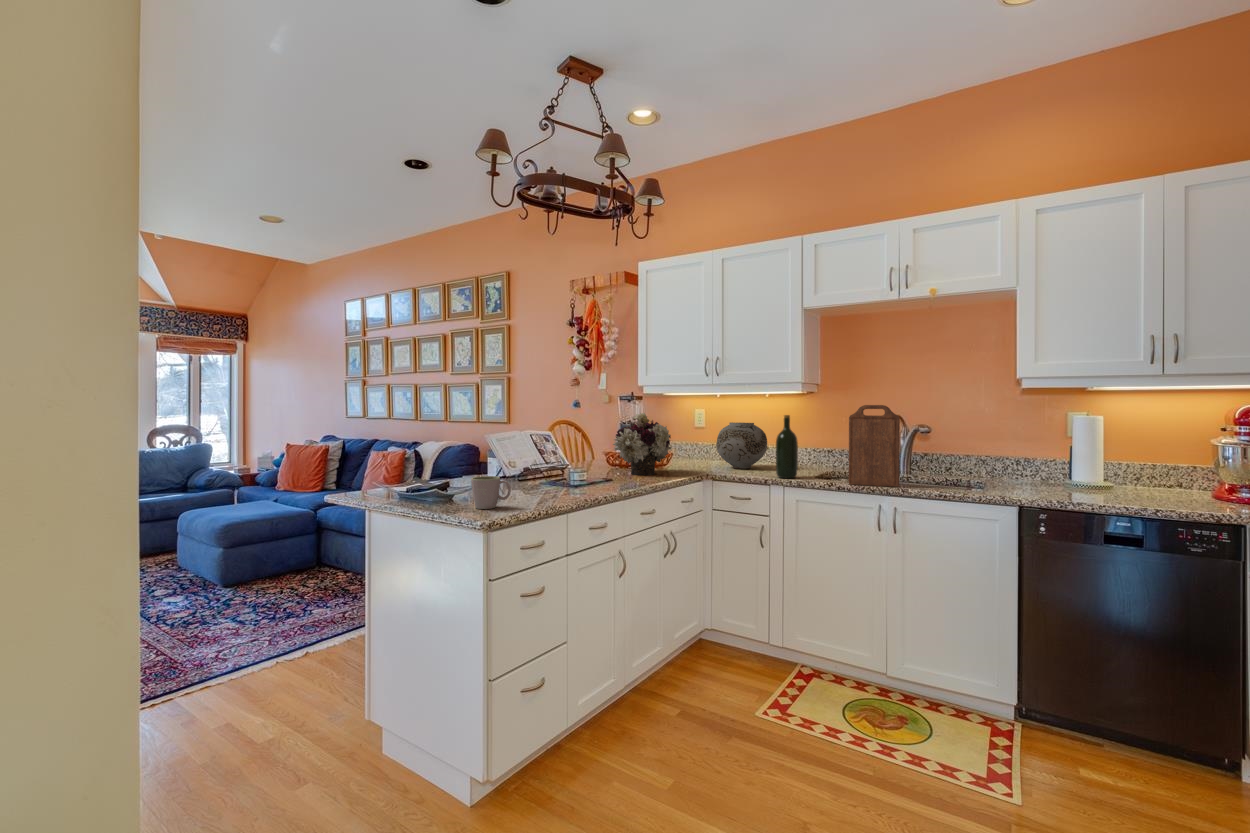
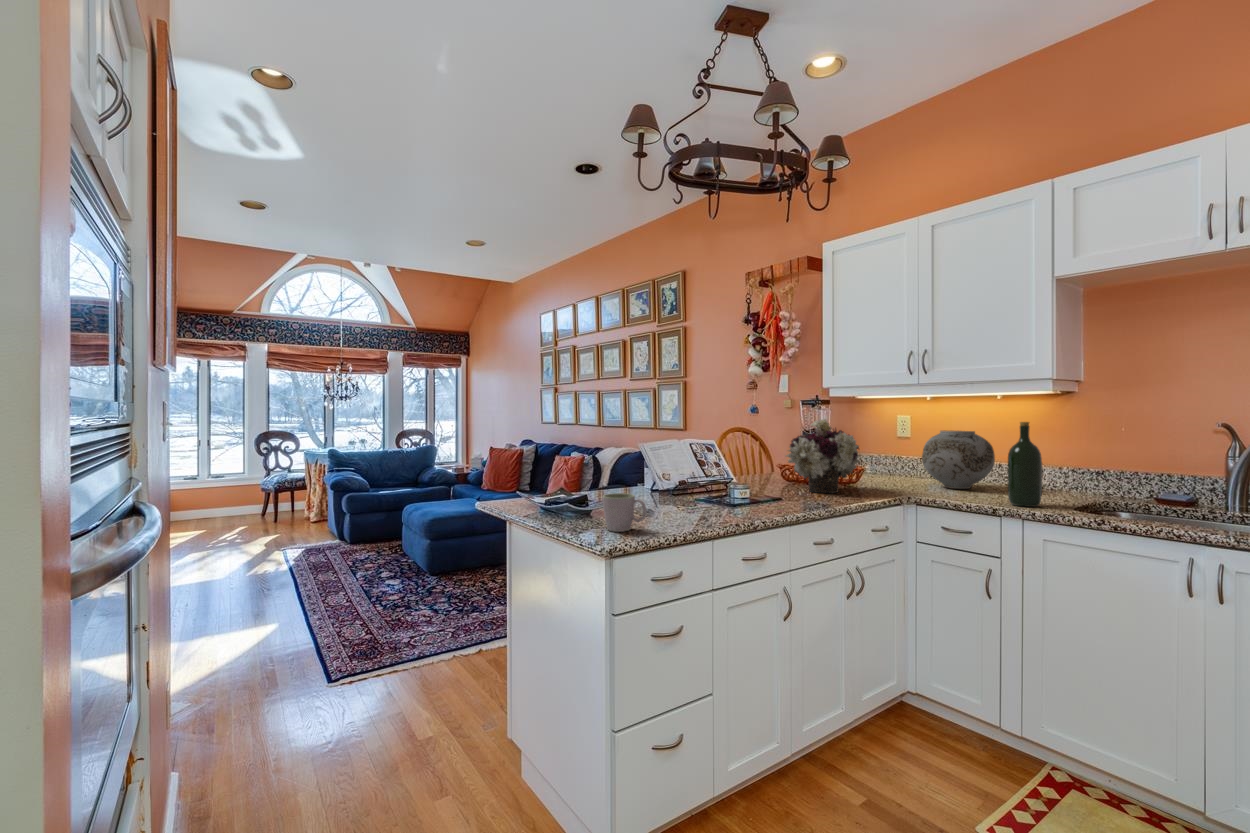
cutting board: present [849,405,900,487] -> none [1128,408,1223,530]

